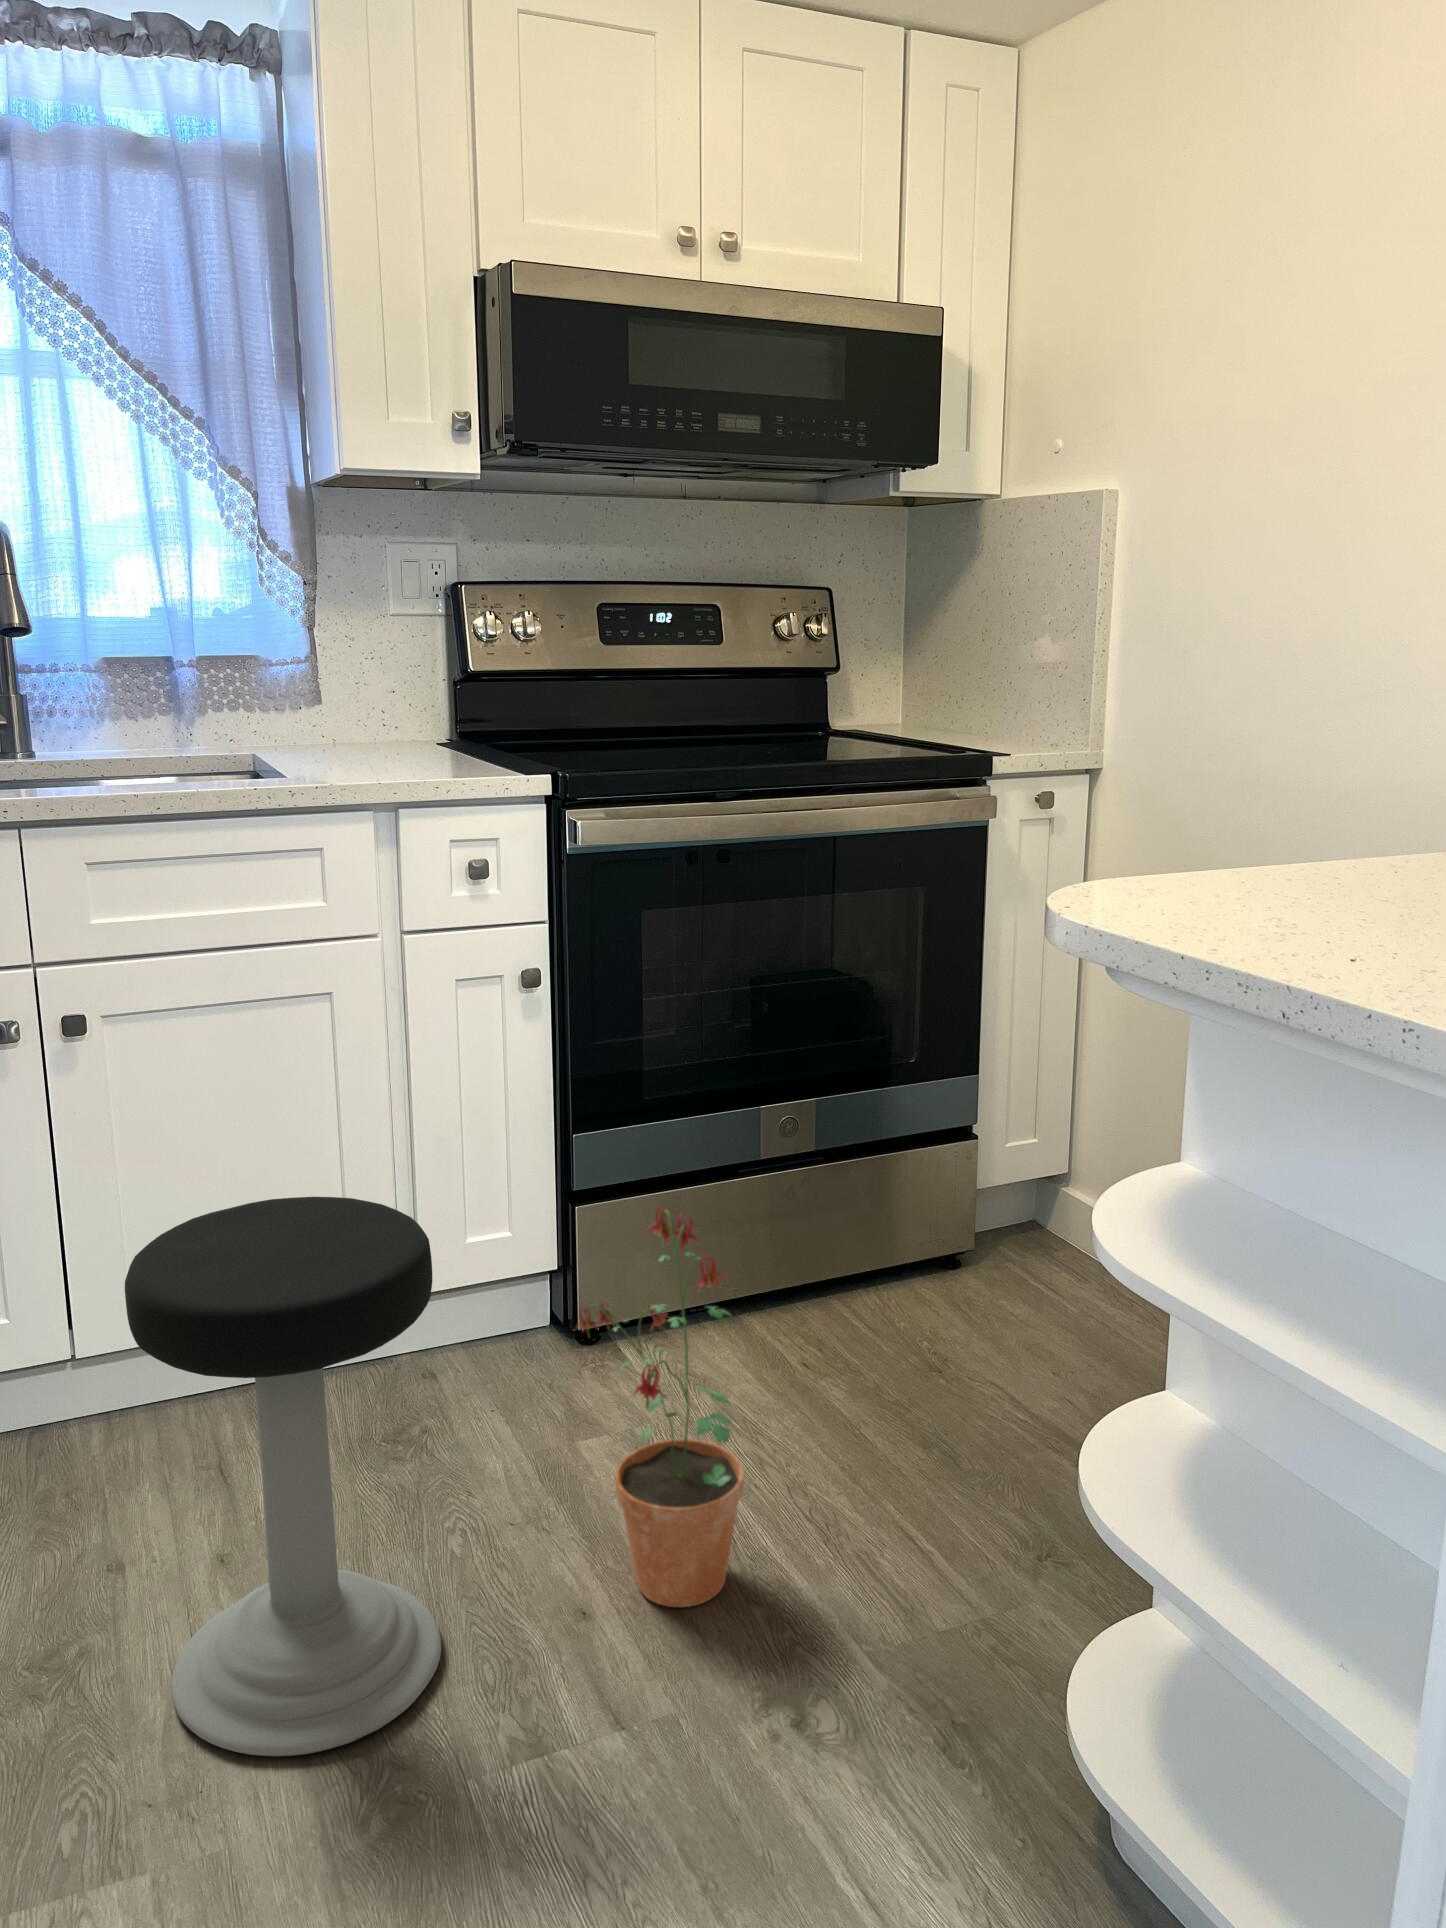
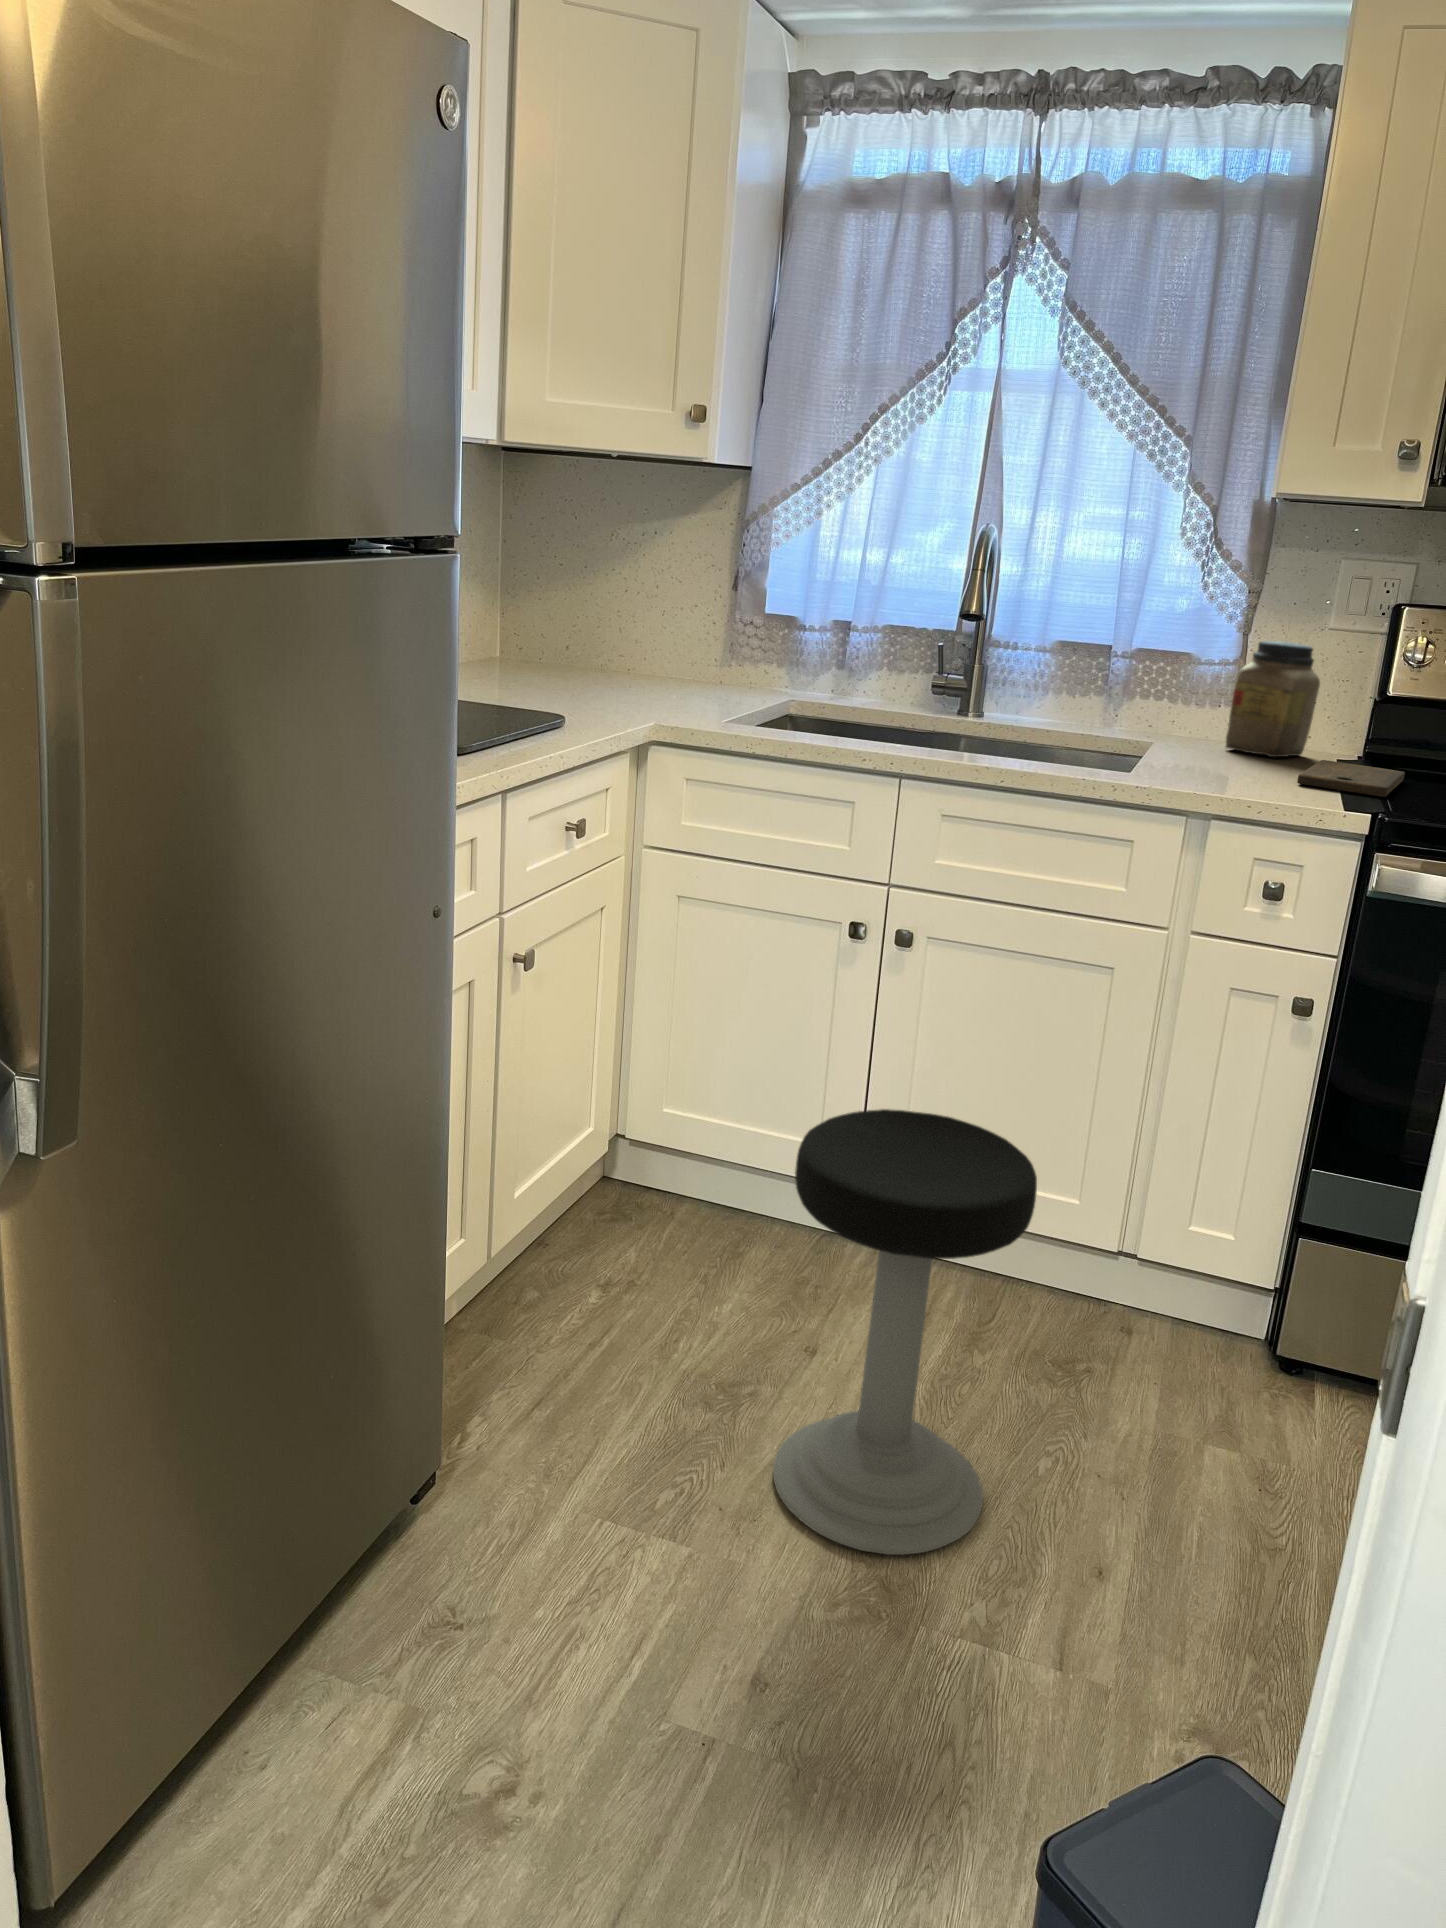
jar: none [319,630,398,749] -> present [1226,641,1320,757]
cutting board: none [434,739,528,762] -> present [1297,760,1405,797]
potted plant: present [578,1206,744,1607] -> none [1158,1253,1313,1626]

